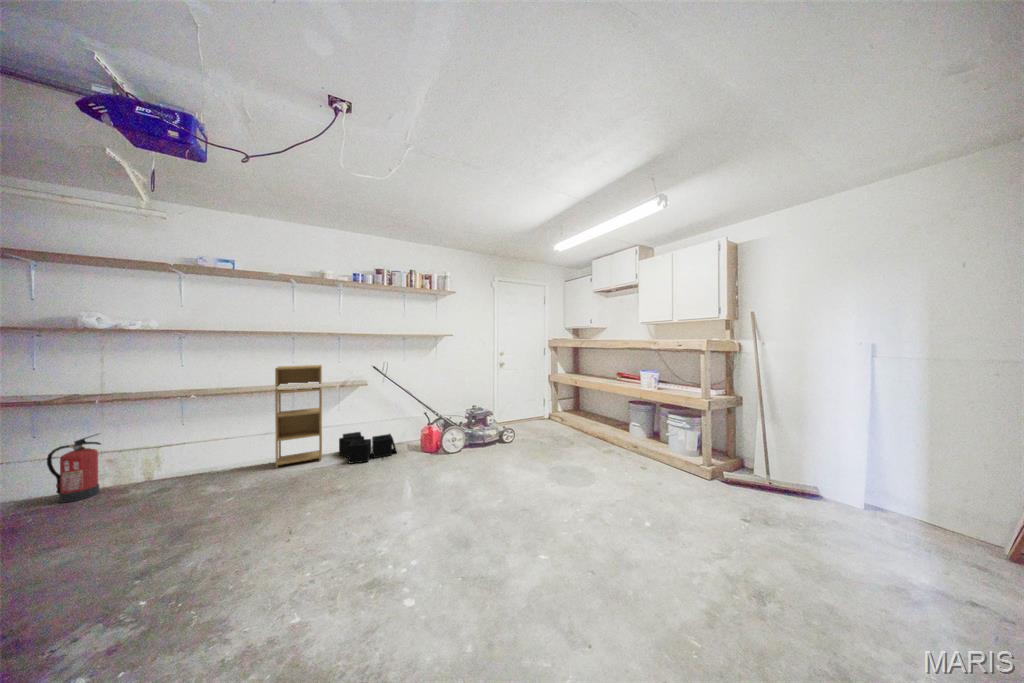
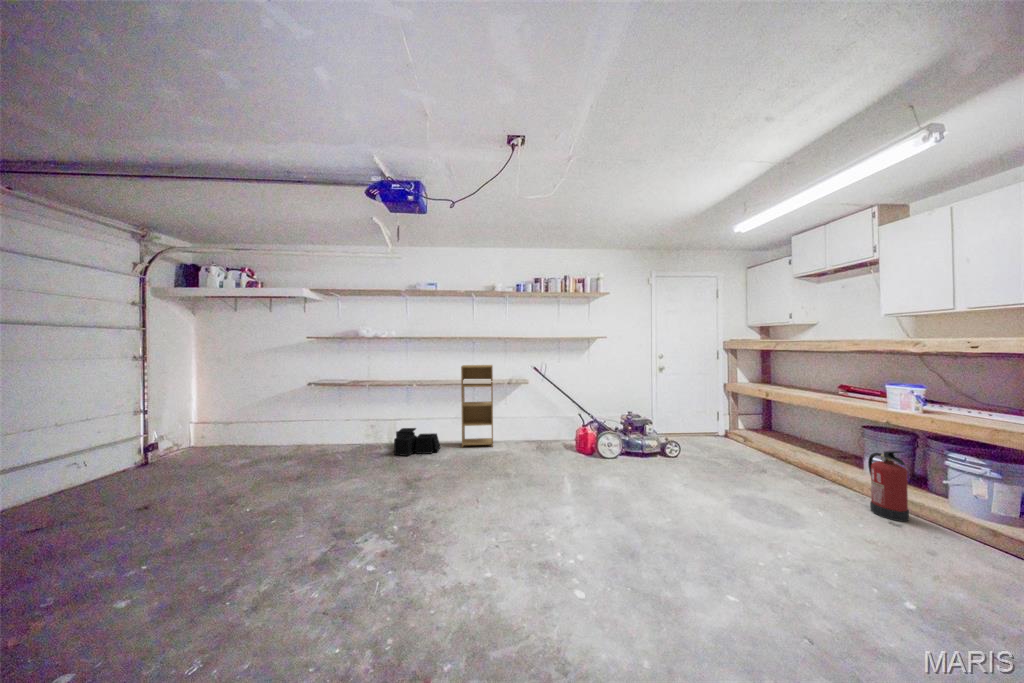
storage bin: present [339,432,397,463] -> present [394,428,440,456]
fire extinguisher: present [47,434,101,503] -> present [868,451,909,521]

